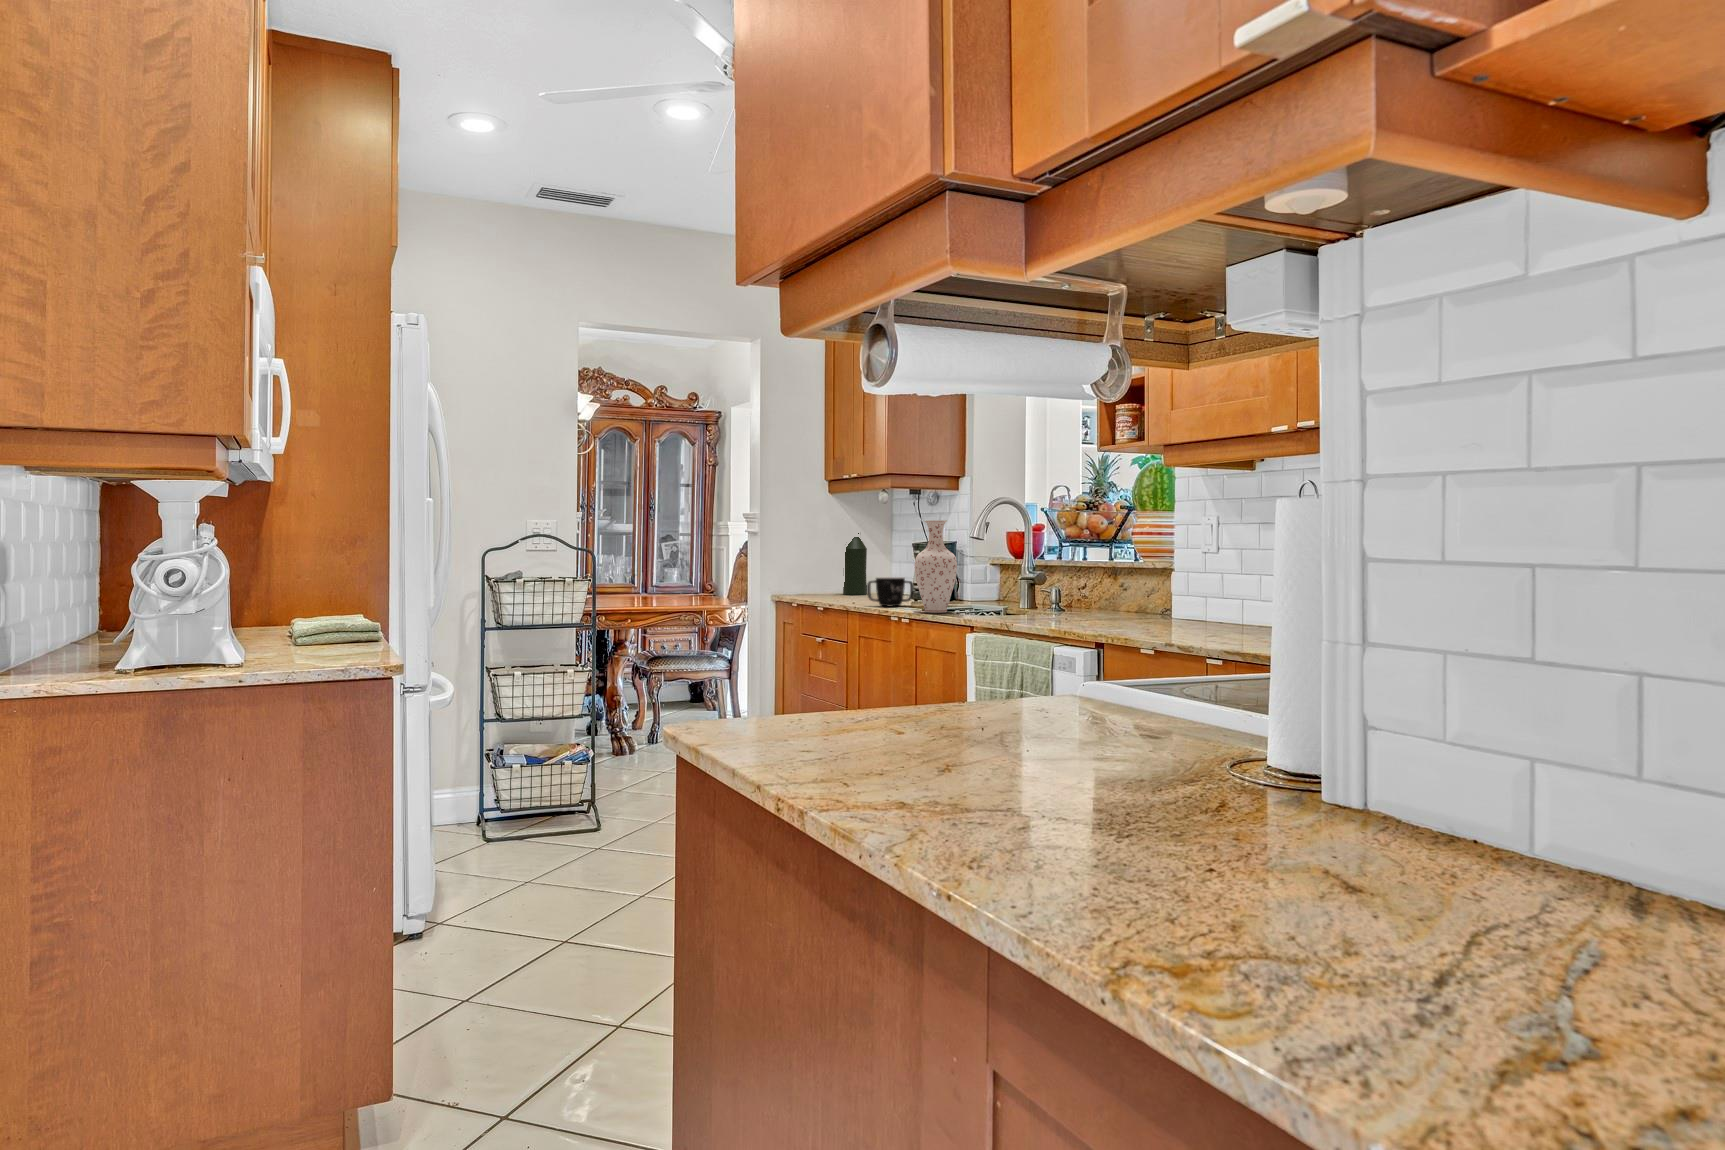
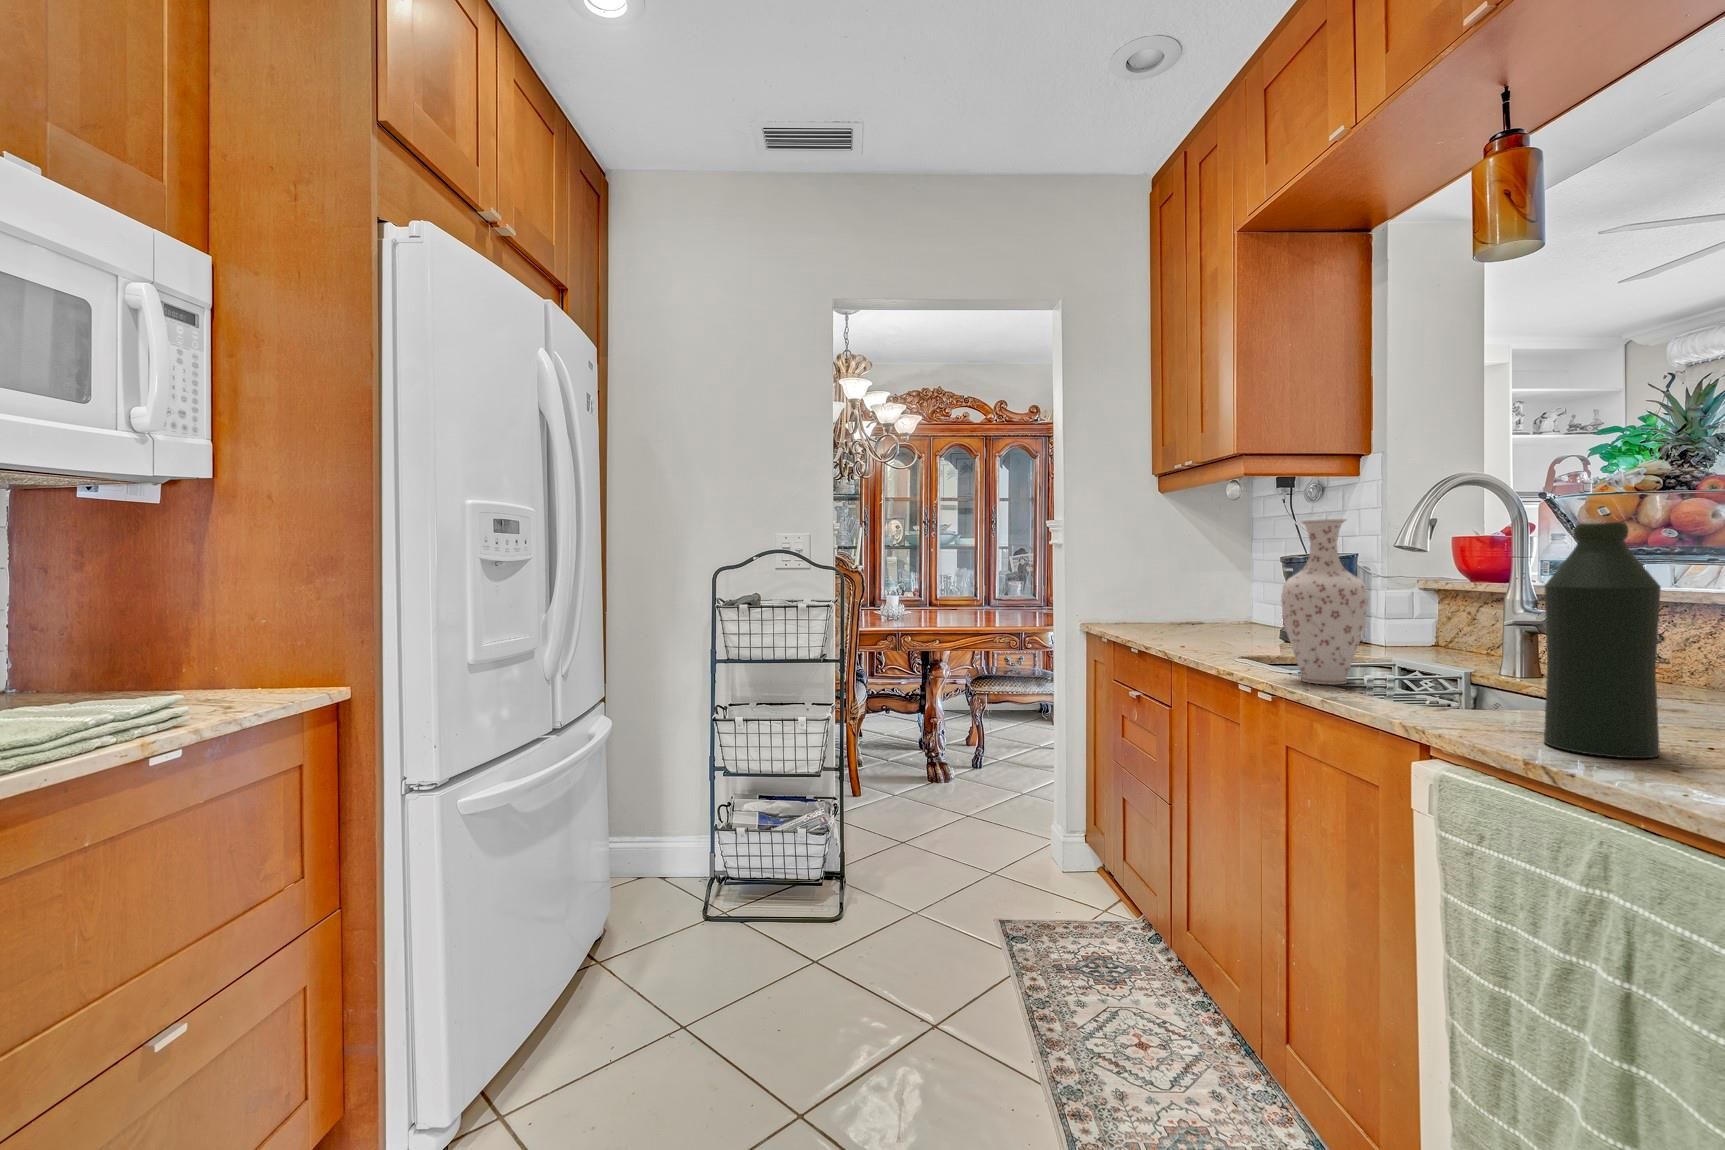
bottle: present [843,533,867,595] -> present [1544,522,1661,758]
mug: present [867,577,914,606] -> none [1201,610,1281,658]

